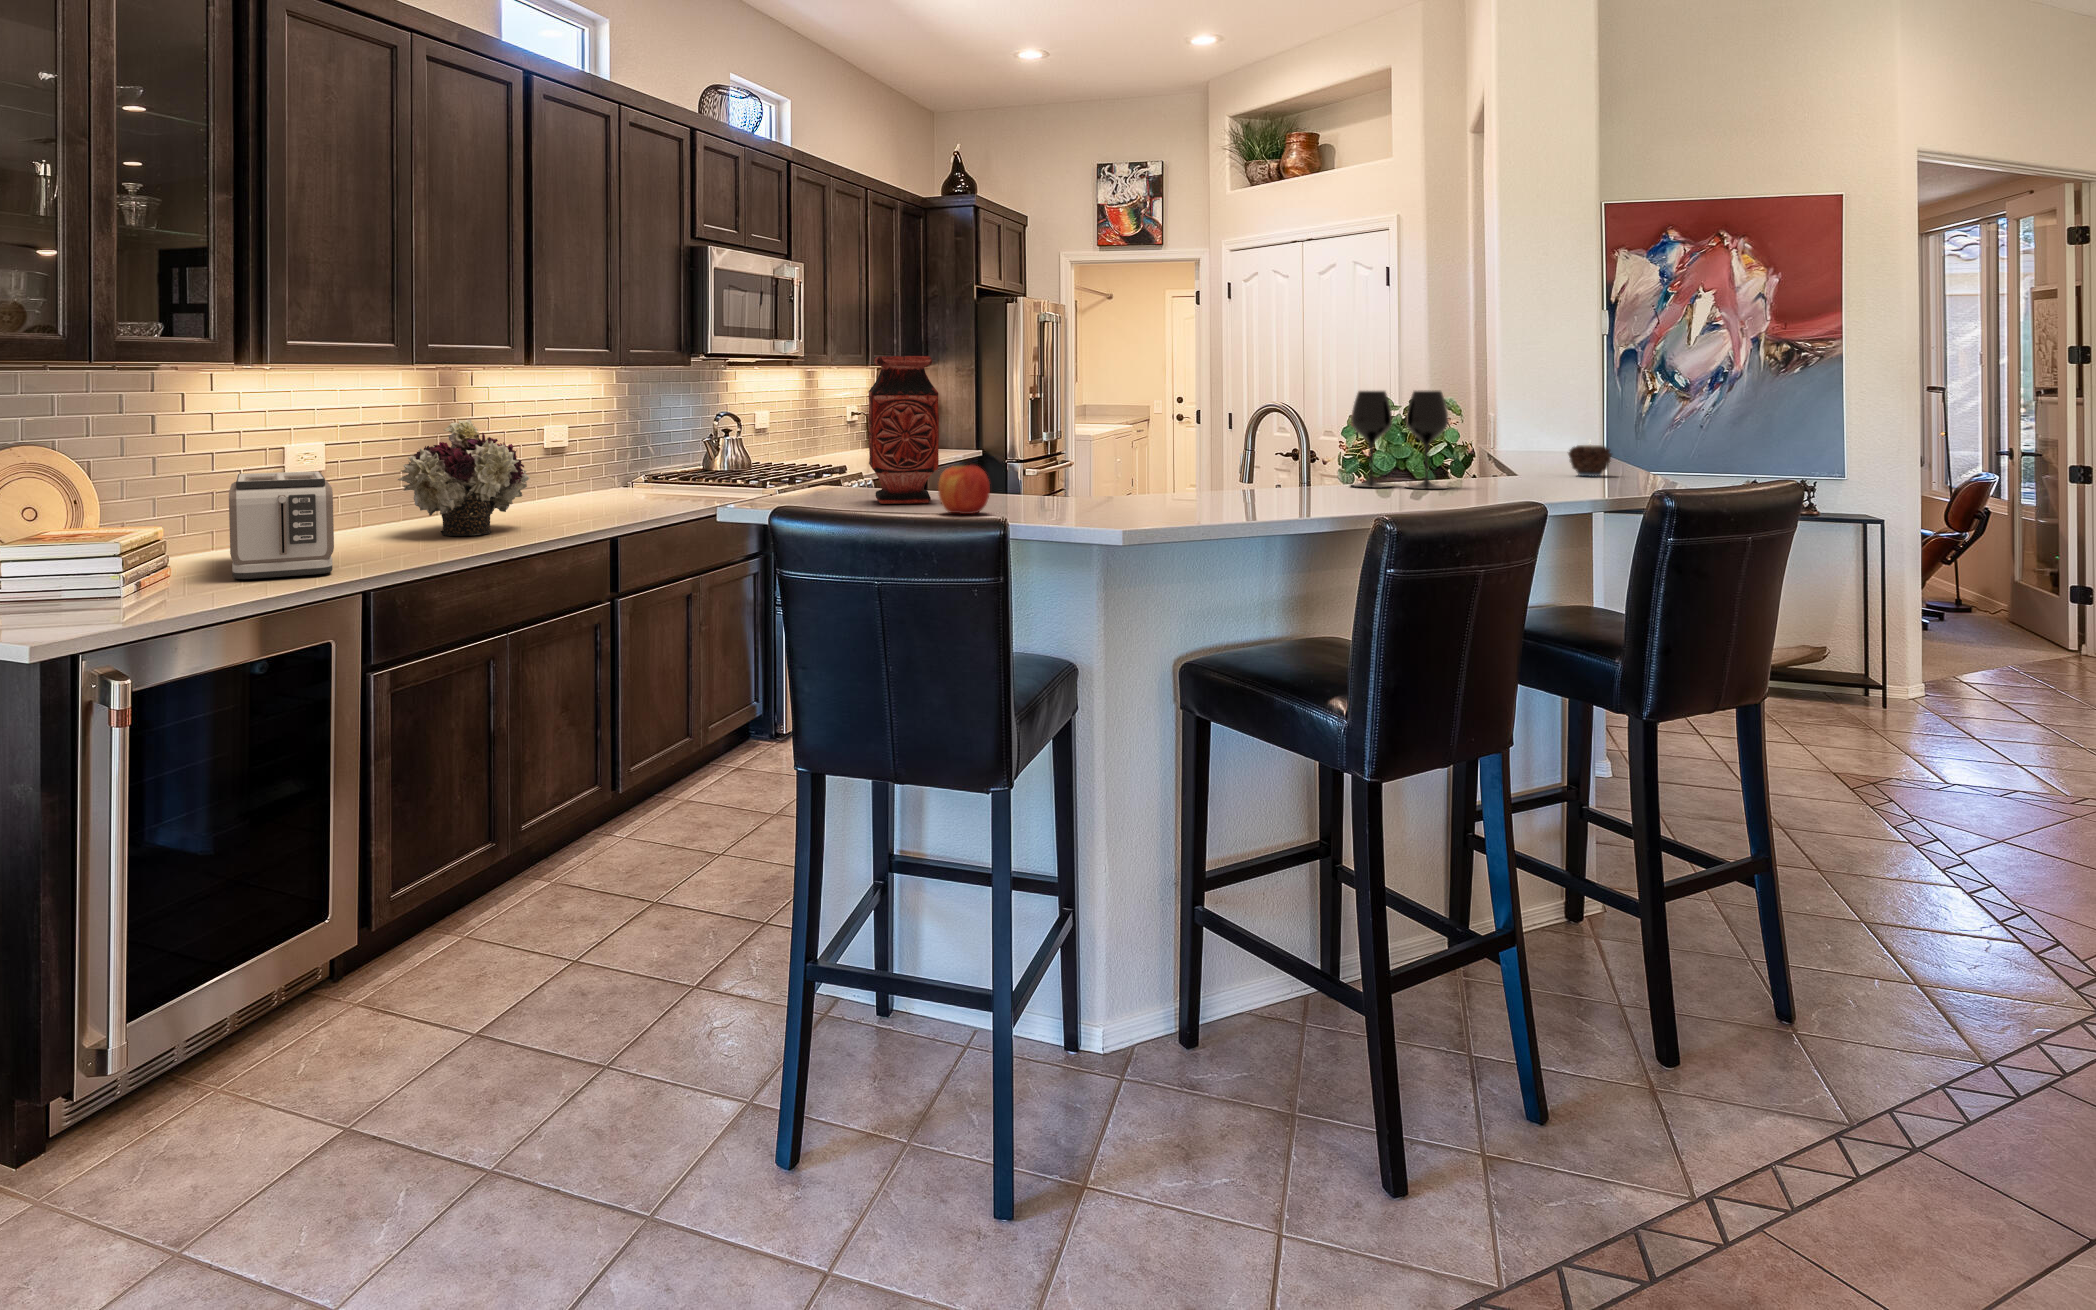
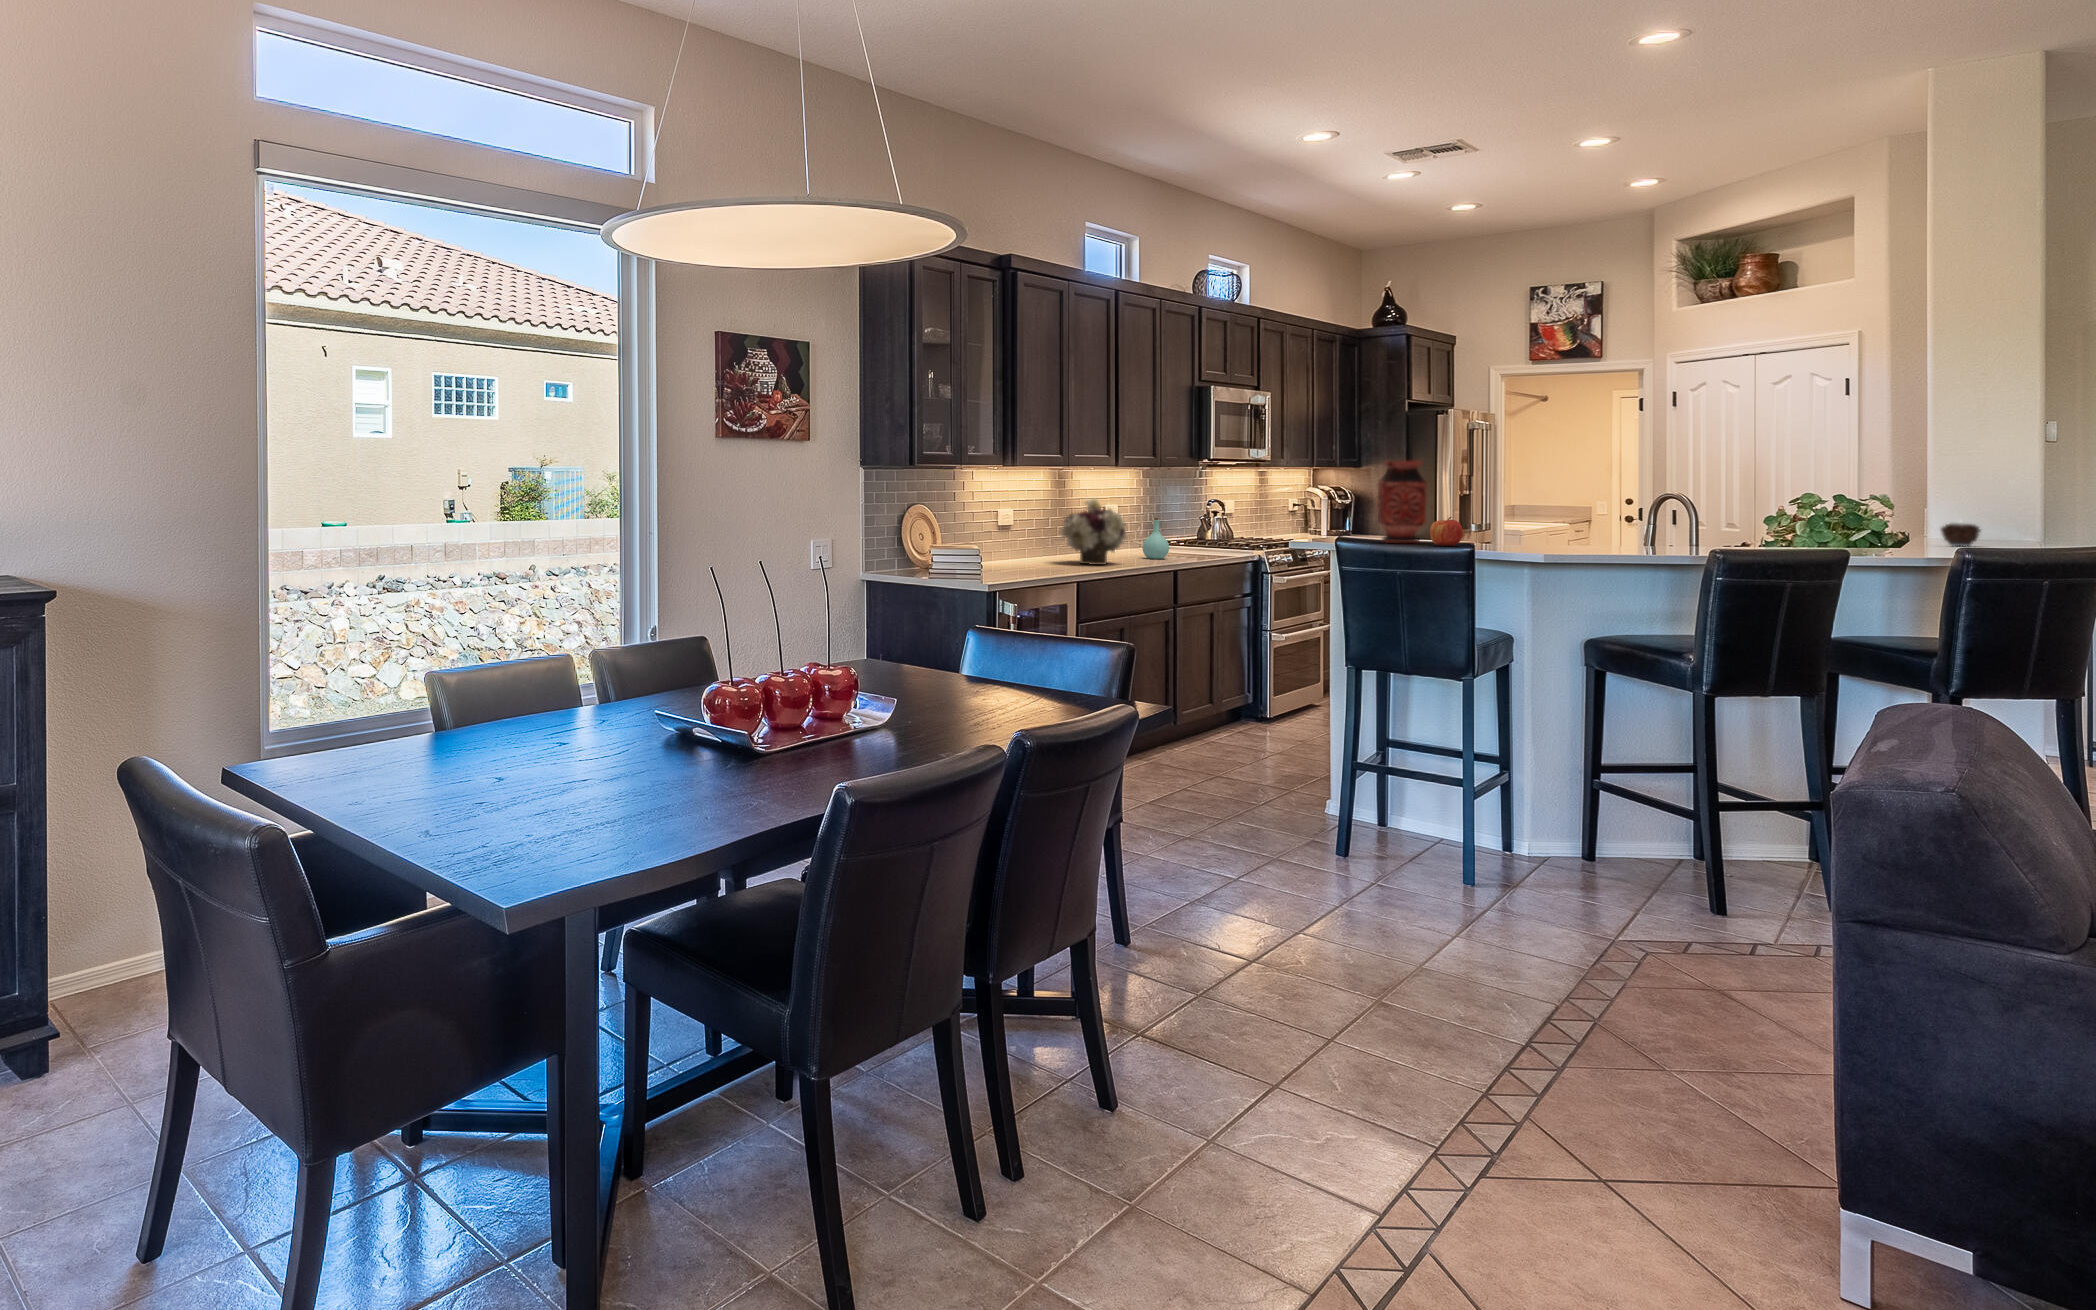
wine glass: present [1350,390,1448,489] -> none [1729,482,1810,547]
bottle: none [581,447,623,512] -> present [1142,518,1169,559]
toaster: present [229,471,334,579] -> none [996,523,1062,573]

